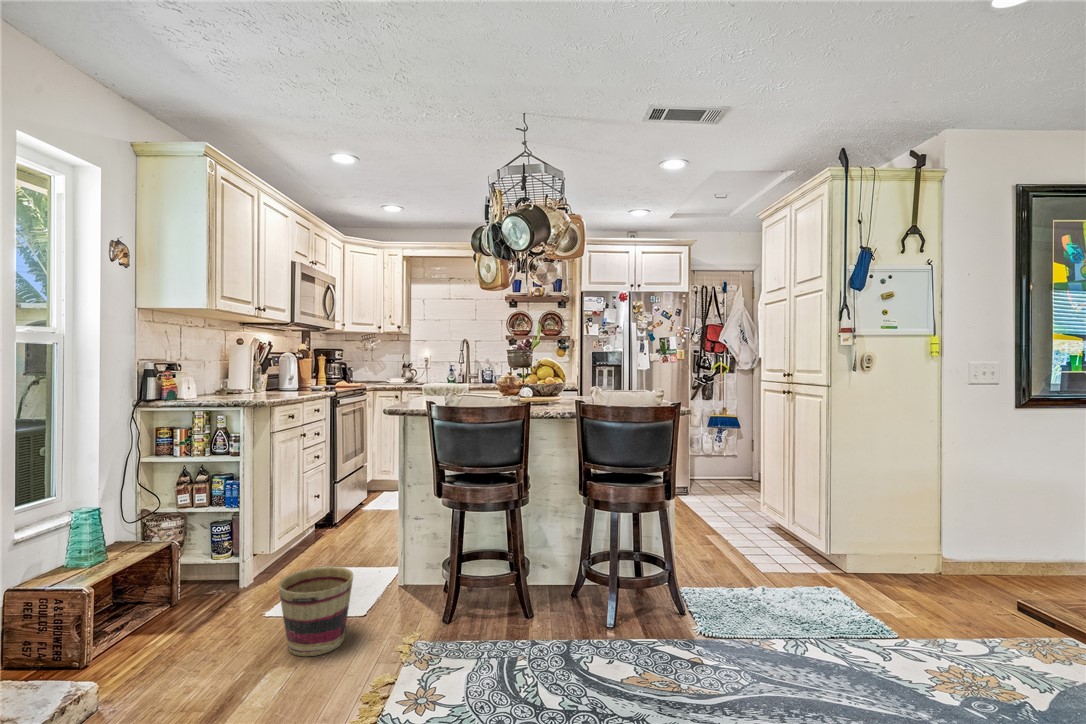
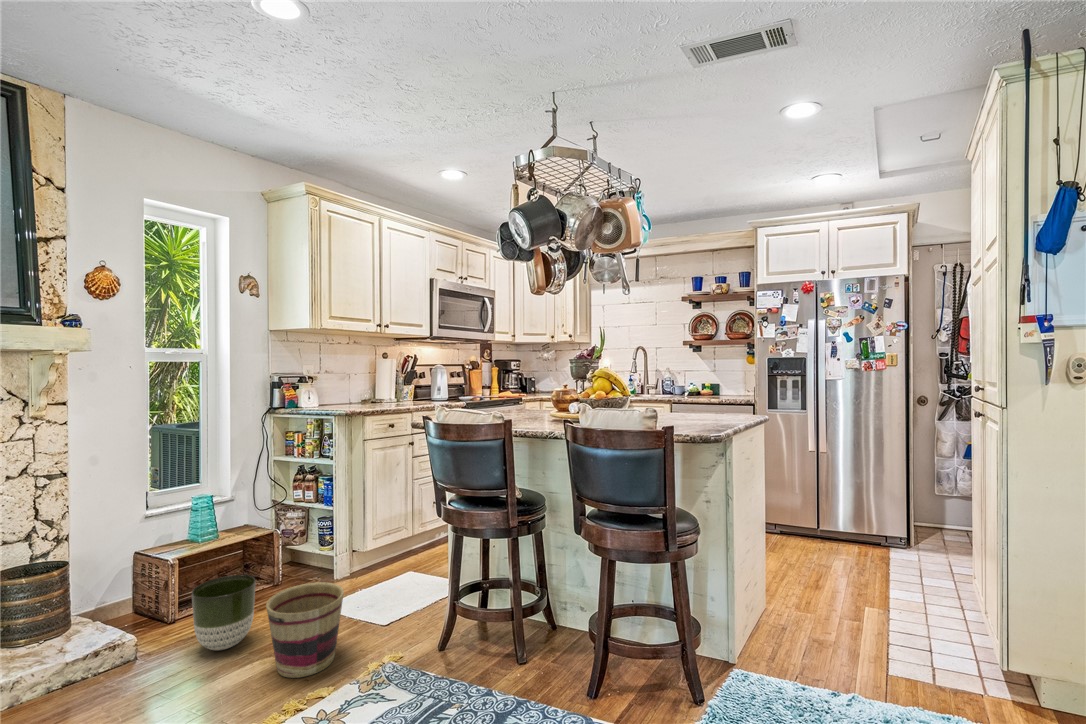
planter: none [163,579,233,661] -> present [192,575,256,650]

